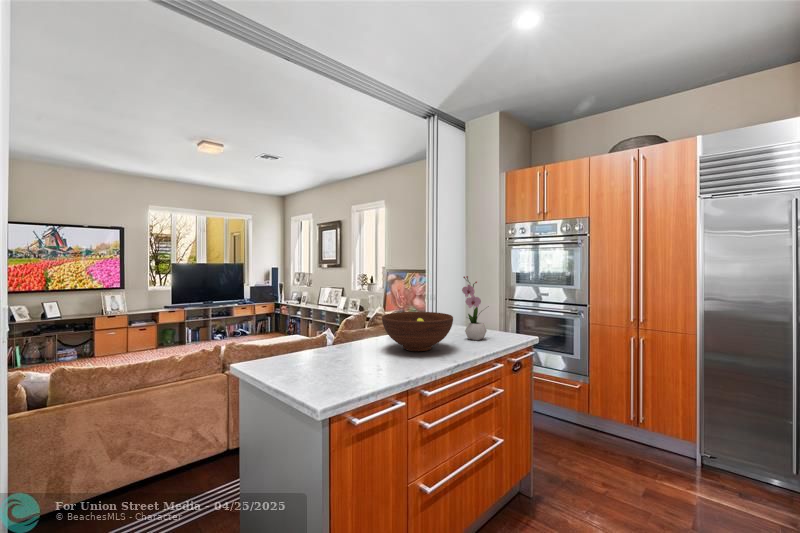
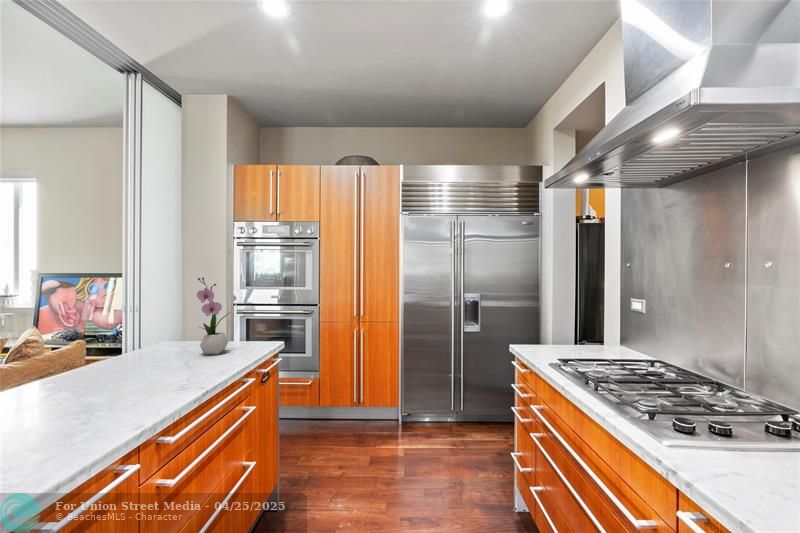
fruit bowl: present [382,312,453,351] -> none [63,327,190,387]

